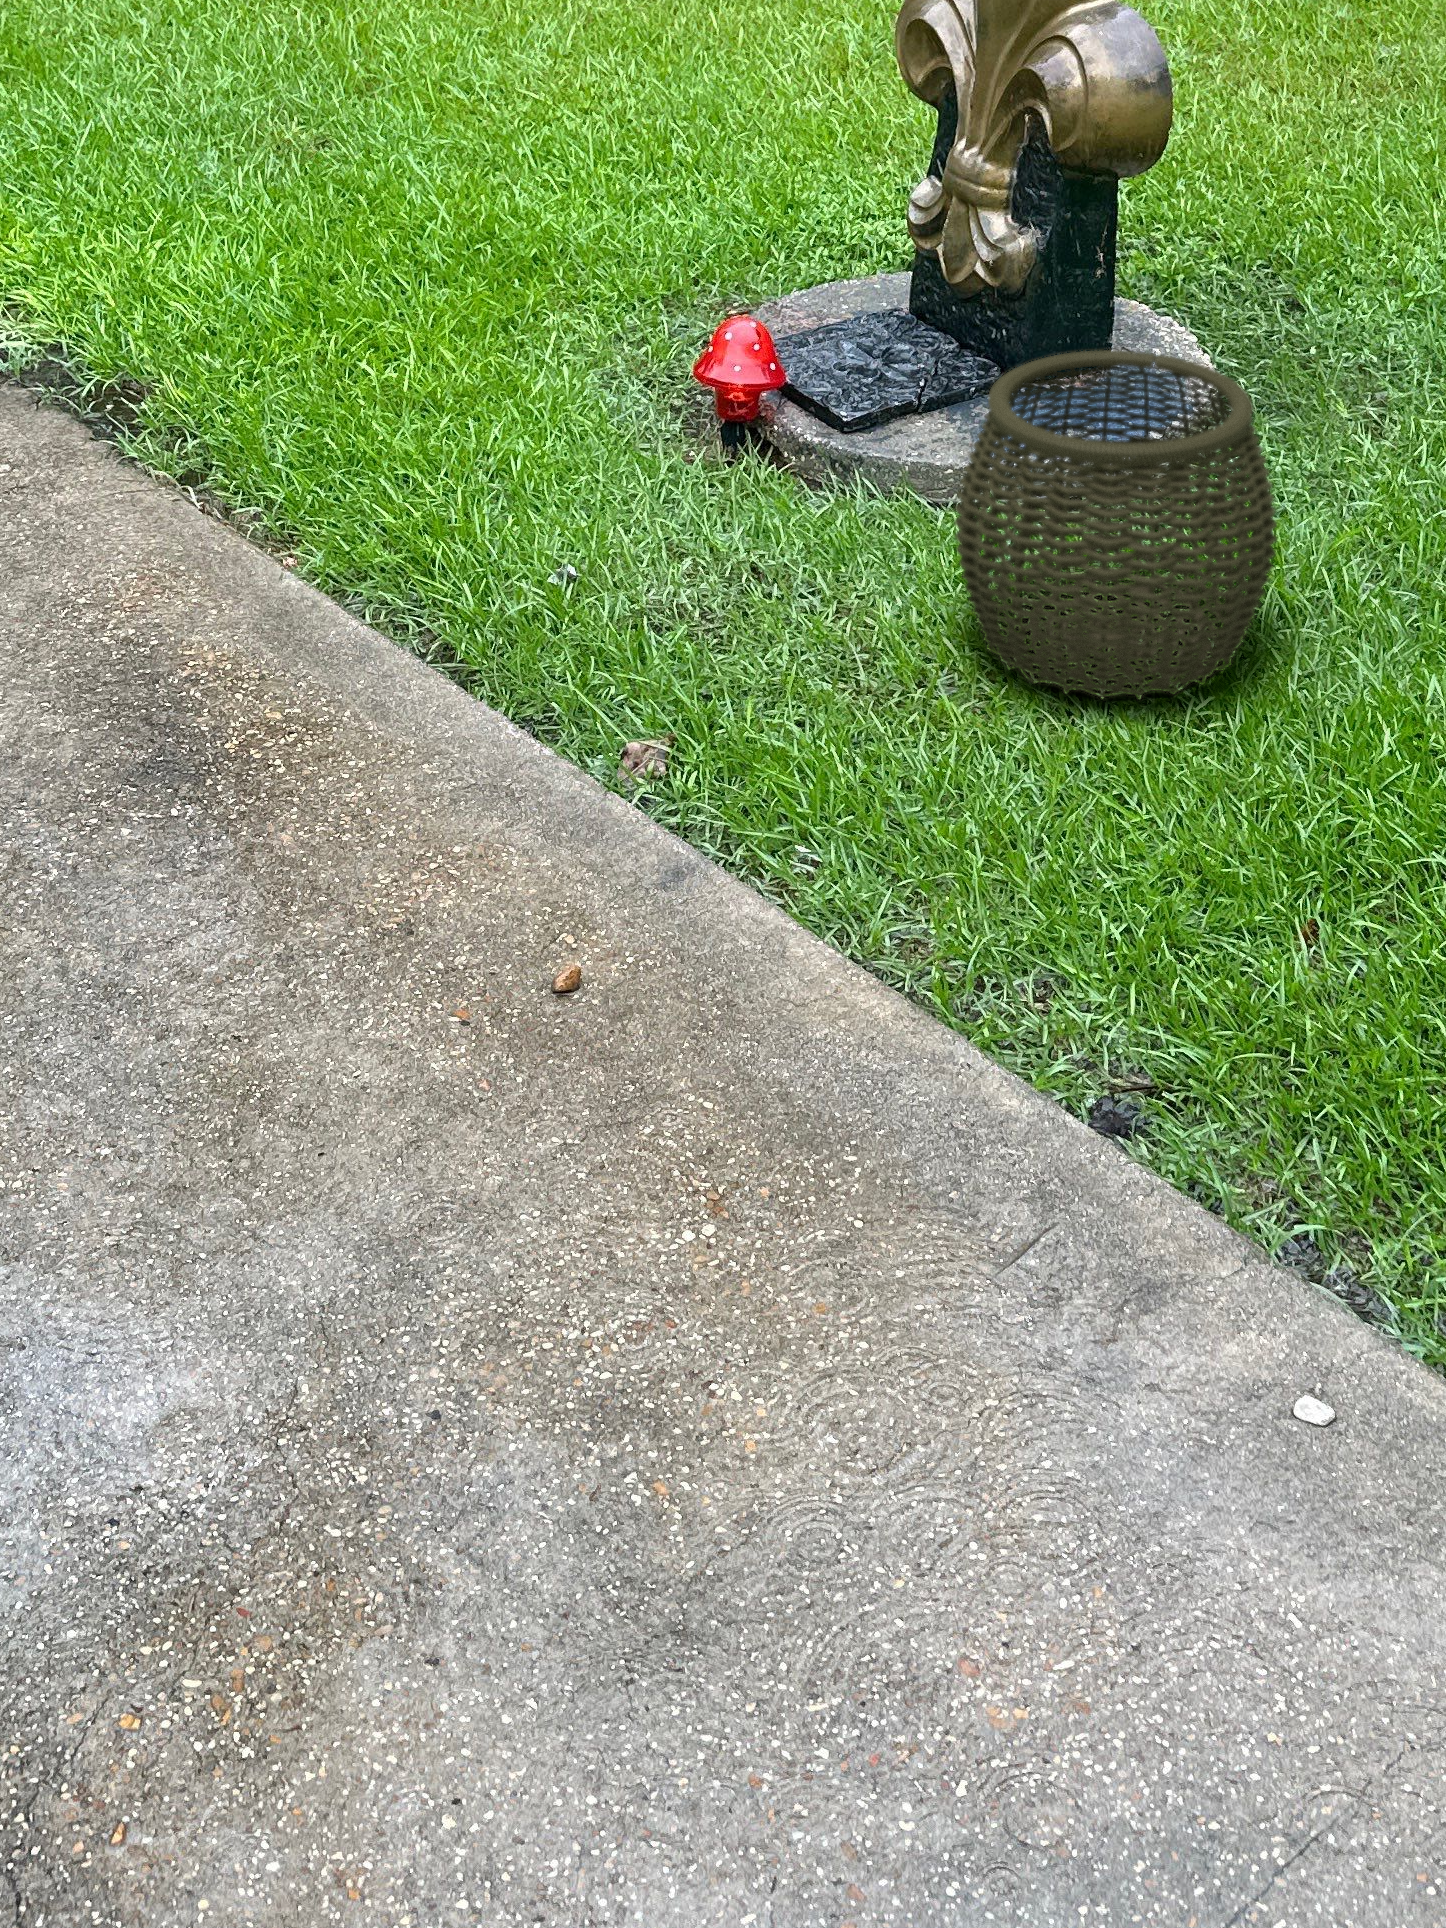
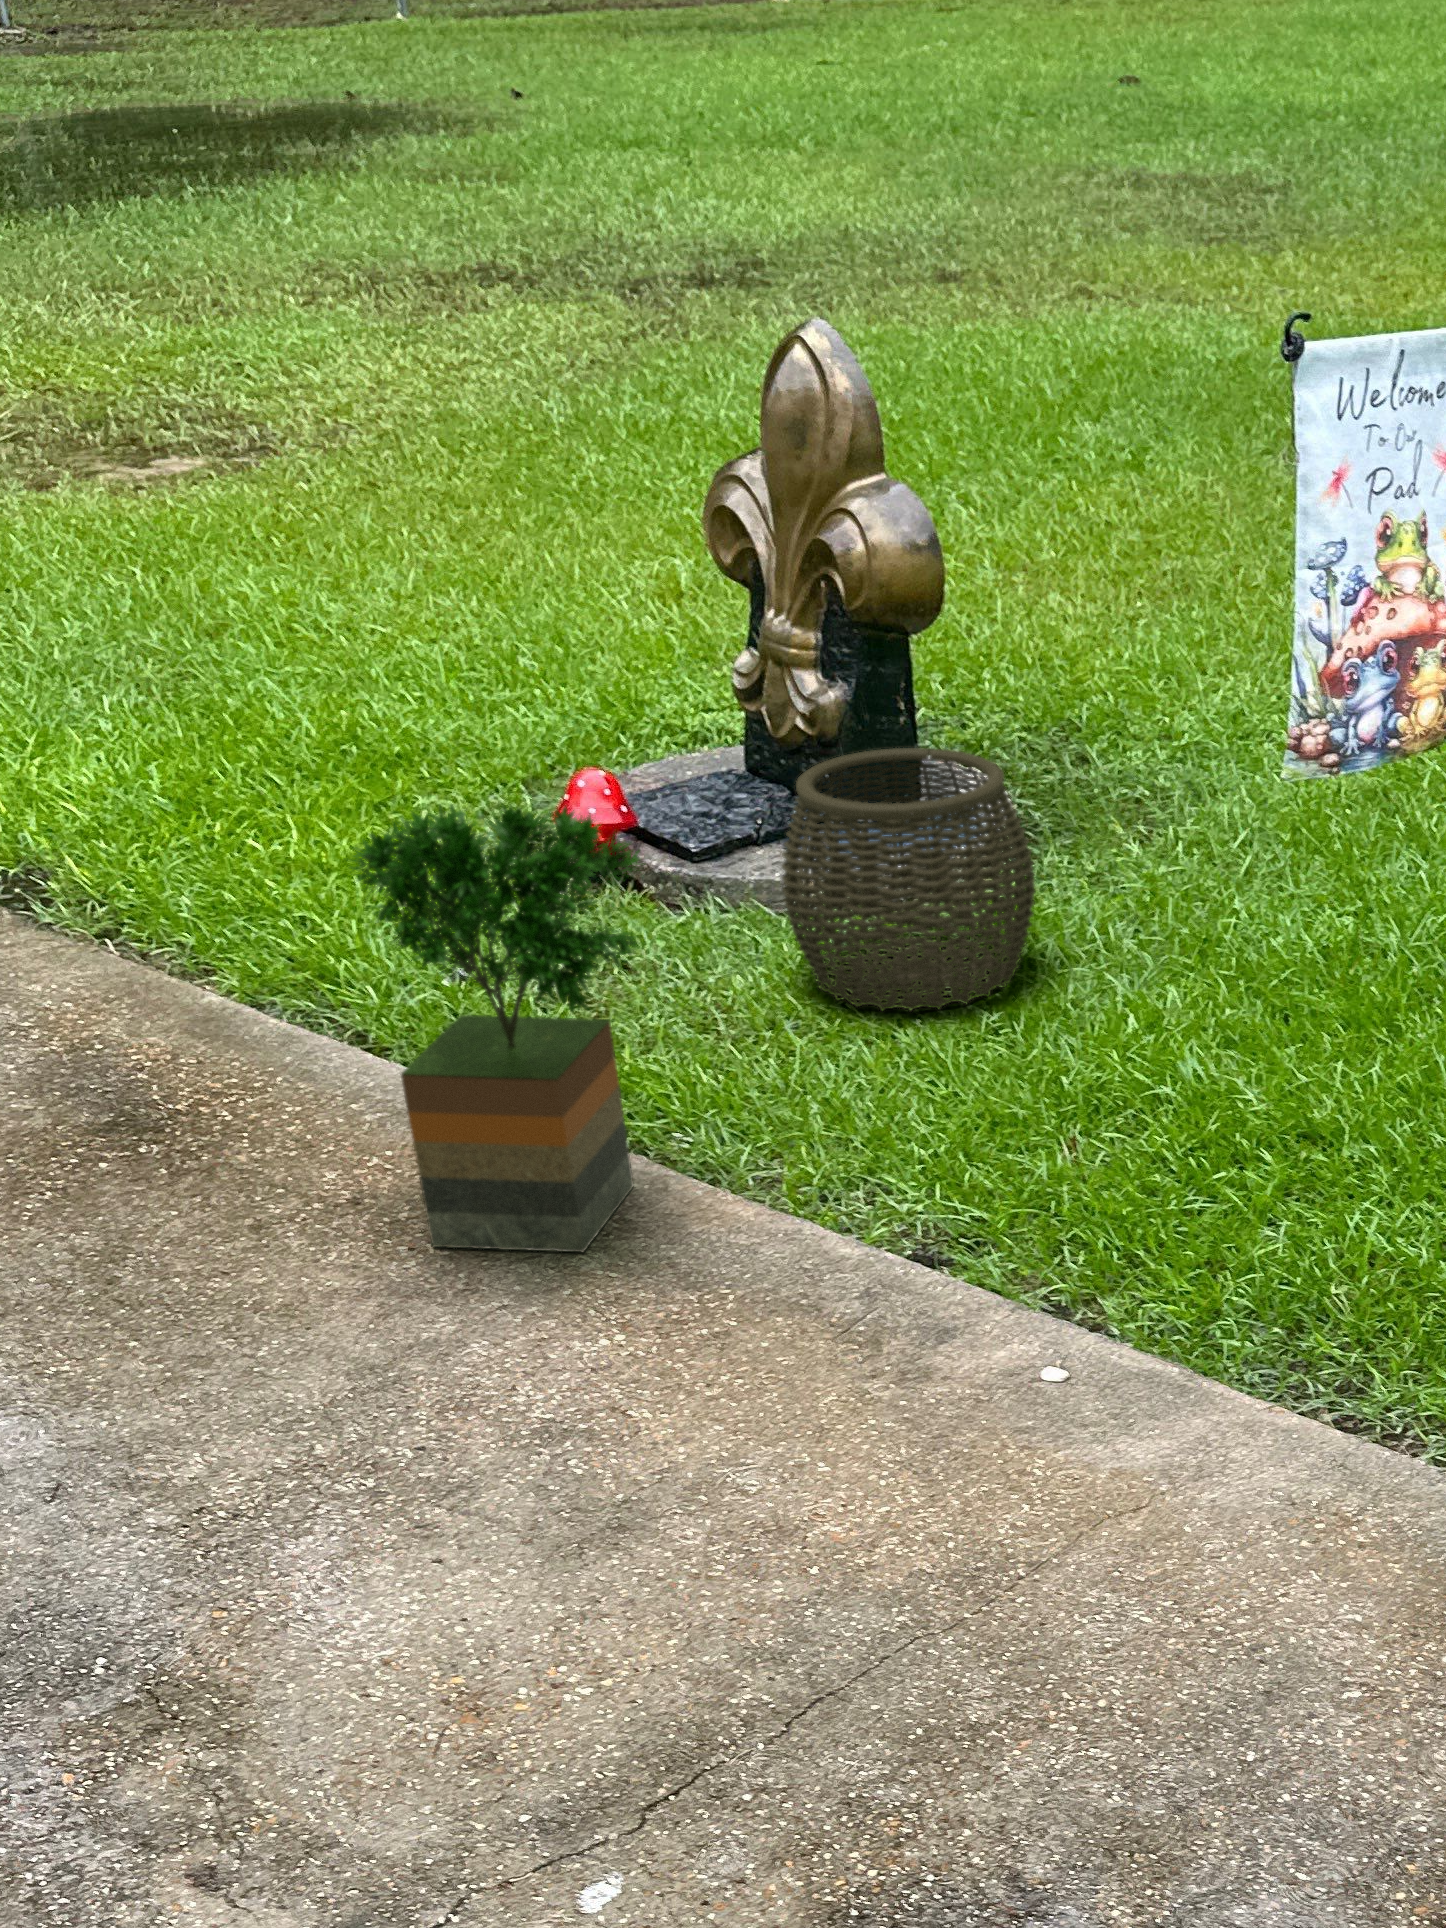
potted tree: none [426,464,808,1076] -> present [352,804,639,1252]

